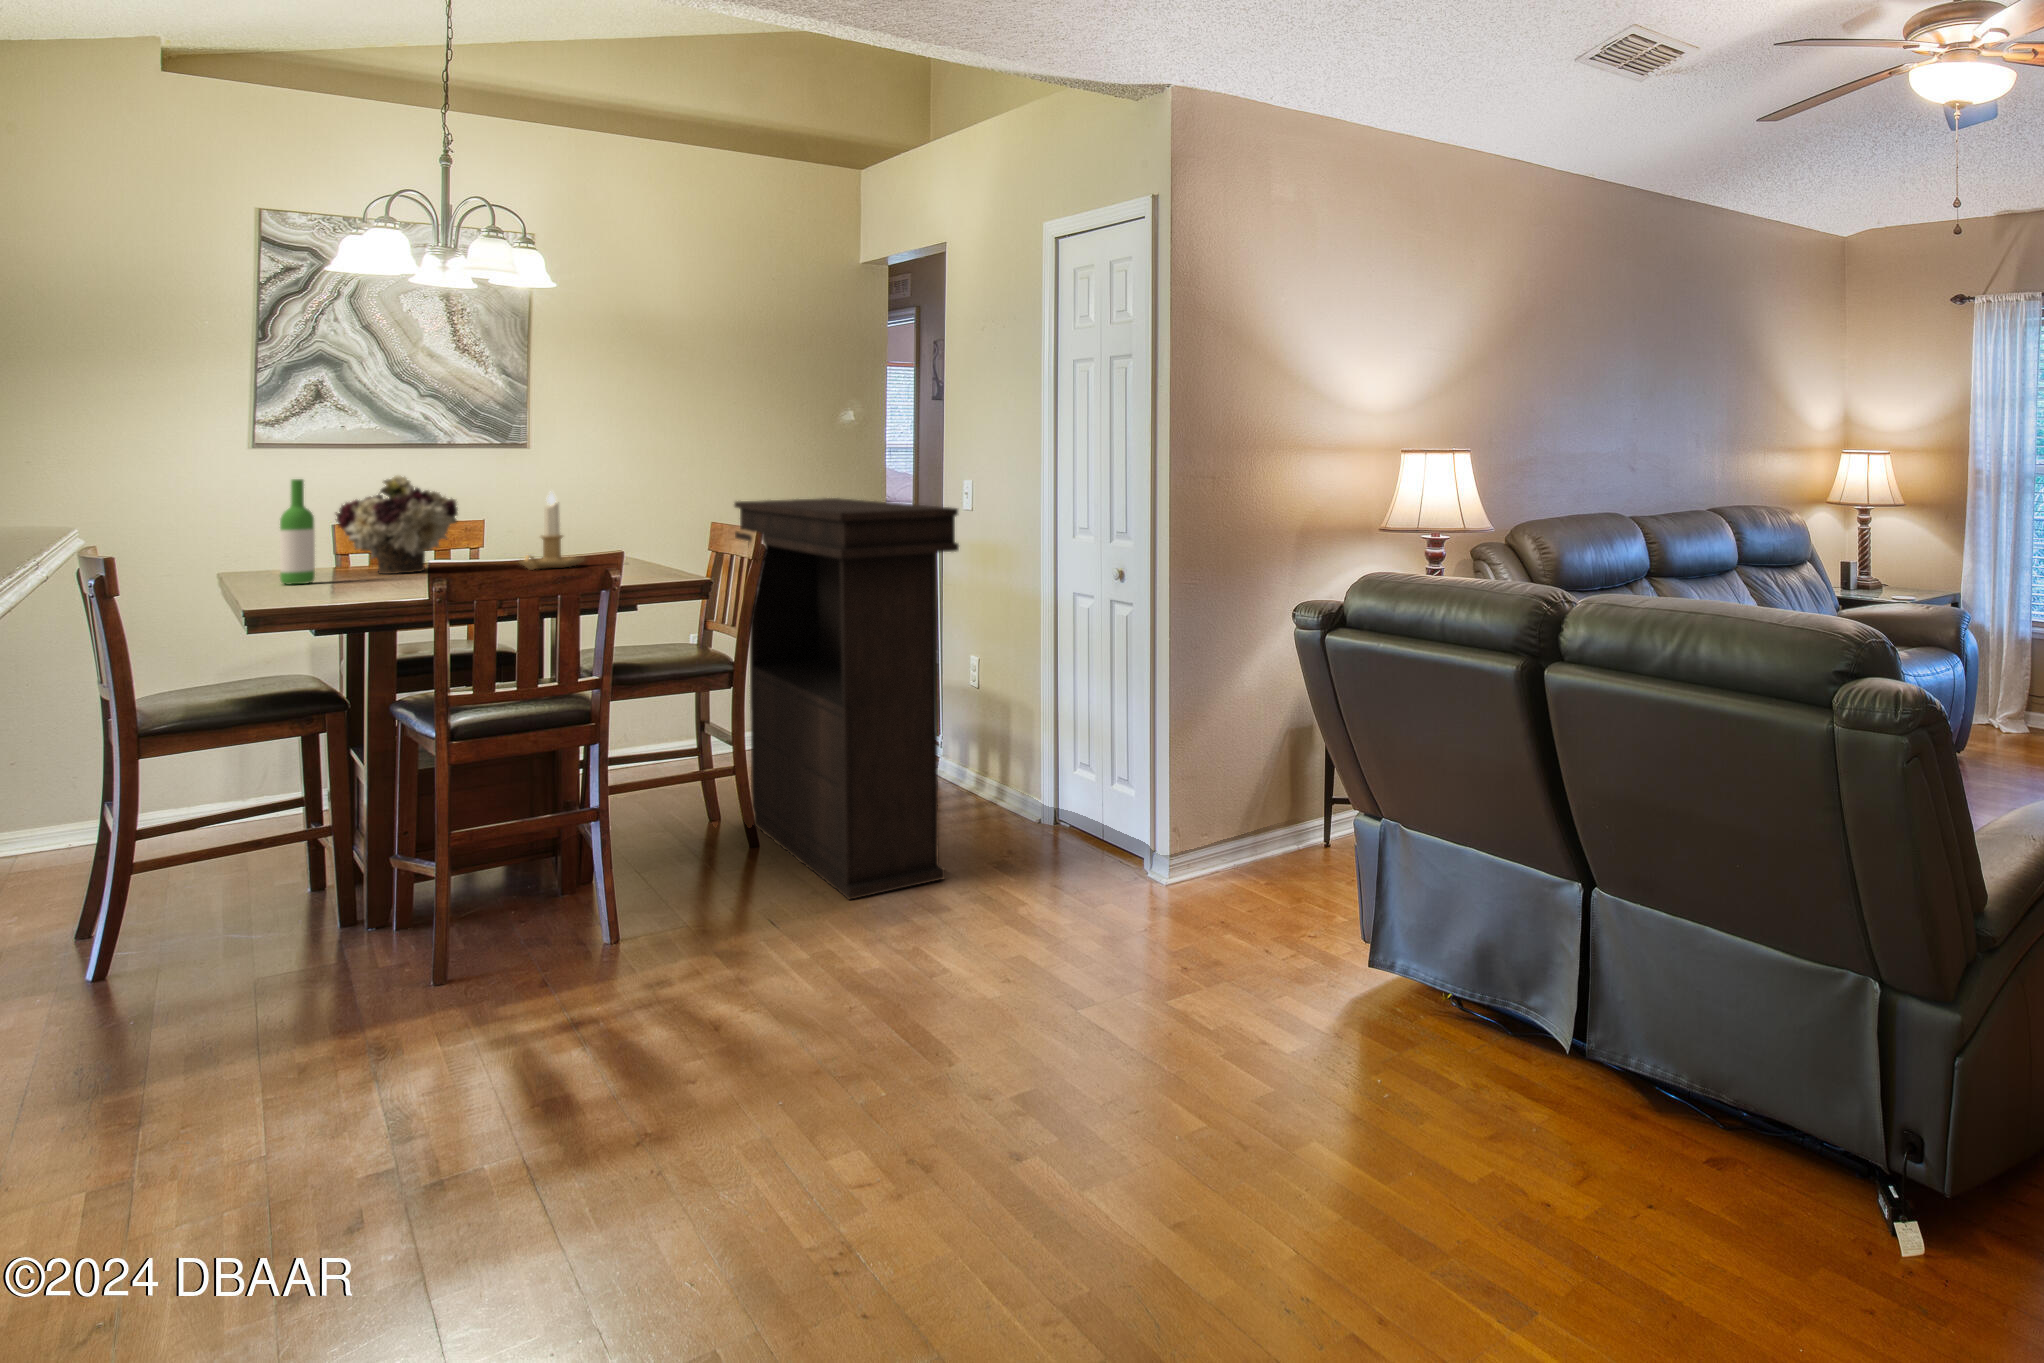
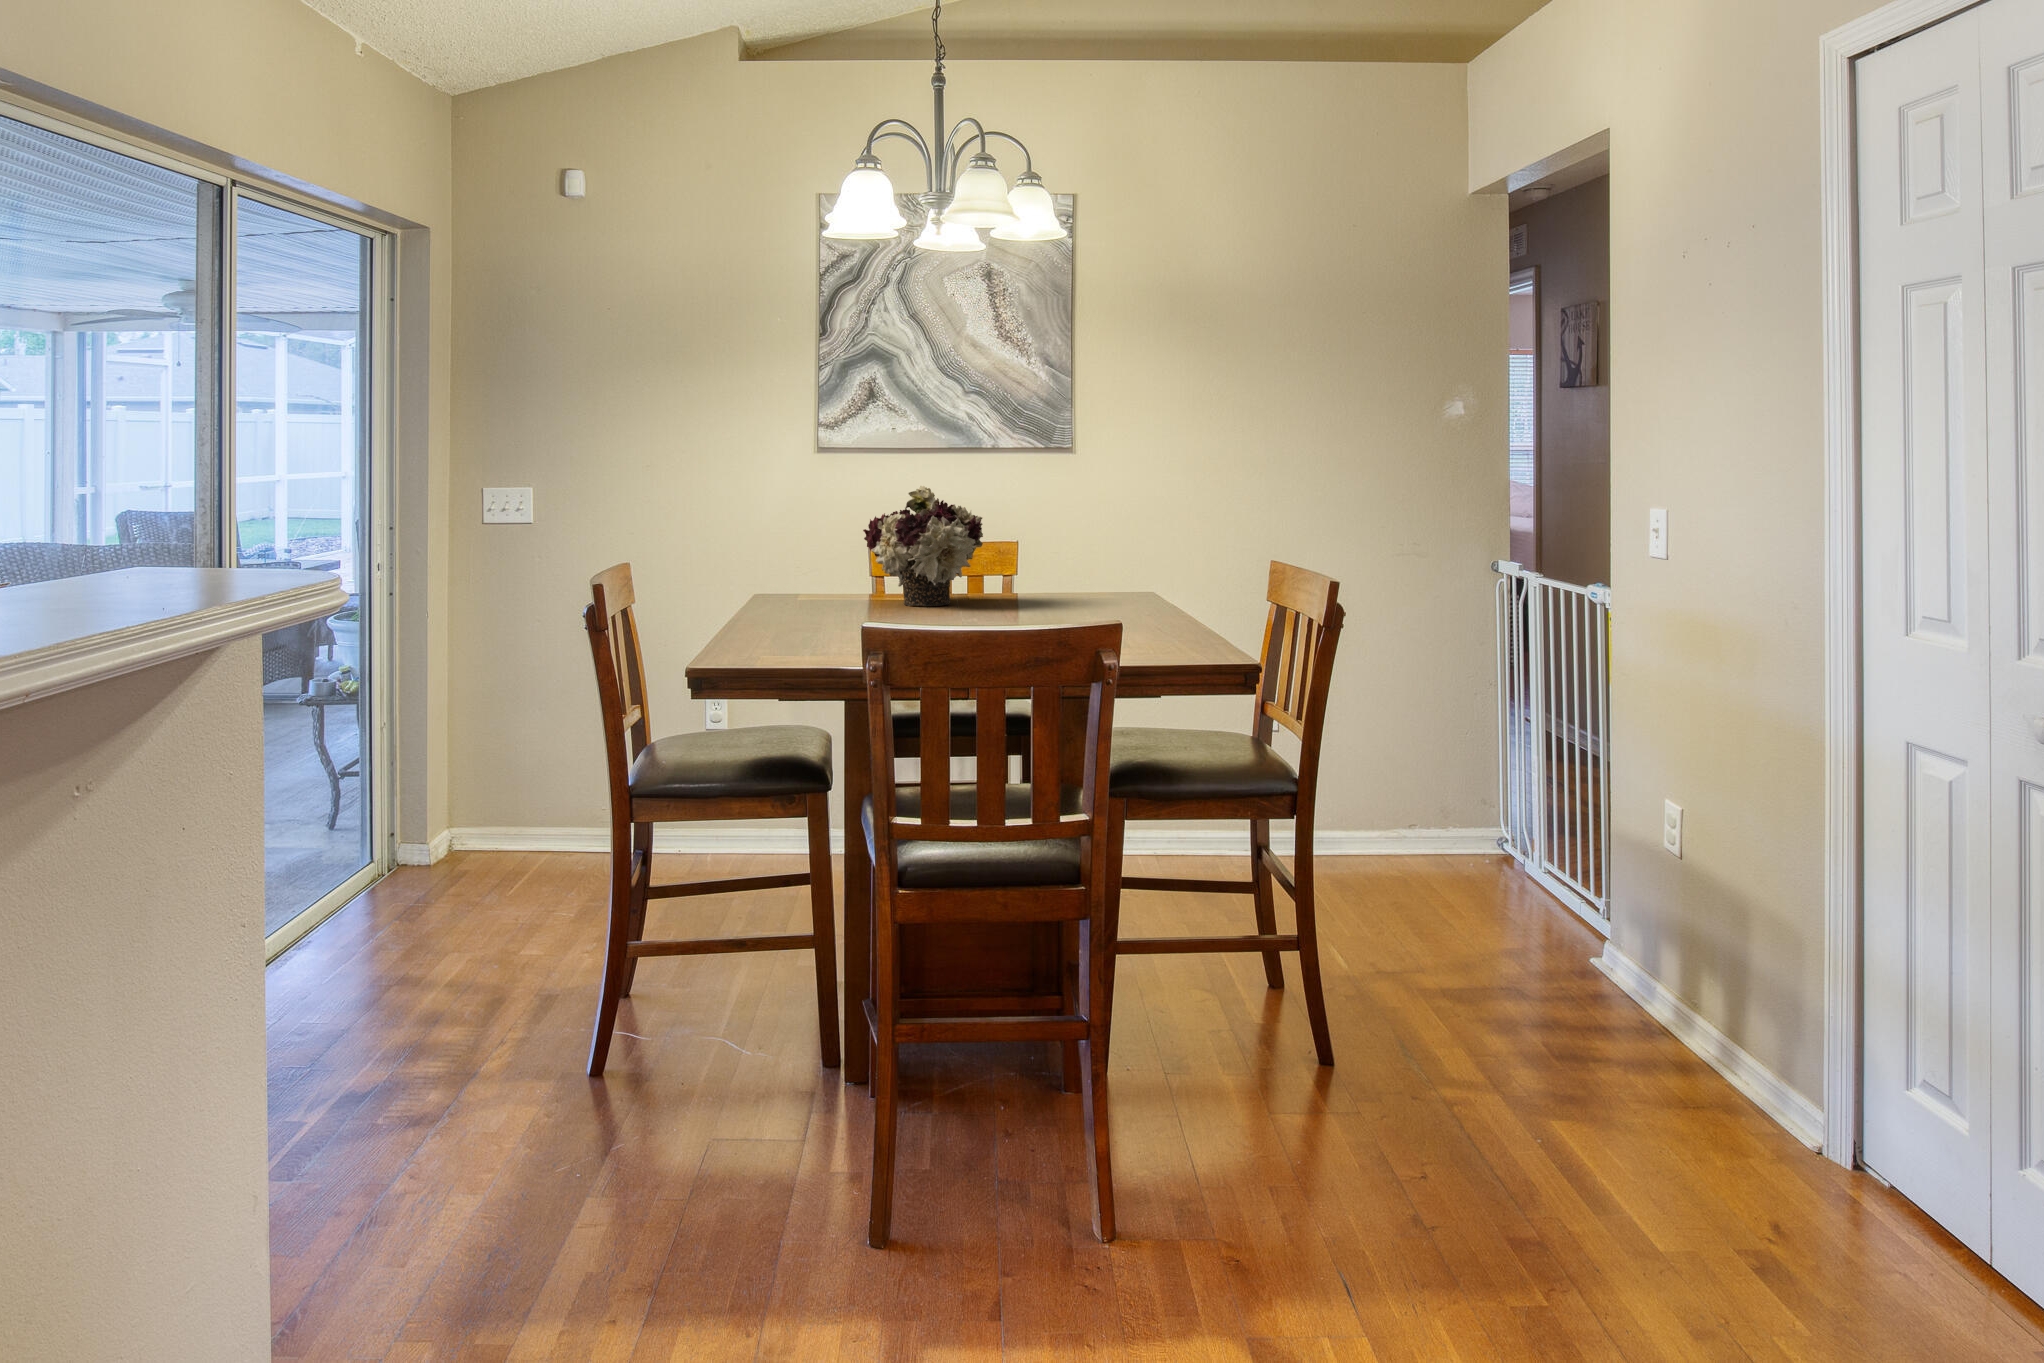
wine bottle: present [280,479,315,584] -> none [799,490,832,617]
candlestick: present [519,493,584,570] -> none [1043,509,1118,613]
console table: present [734,498,959,899] -> none [1298,531,1688,1278]

